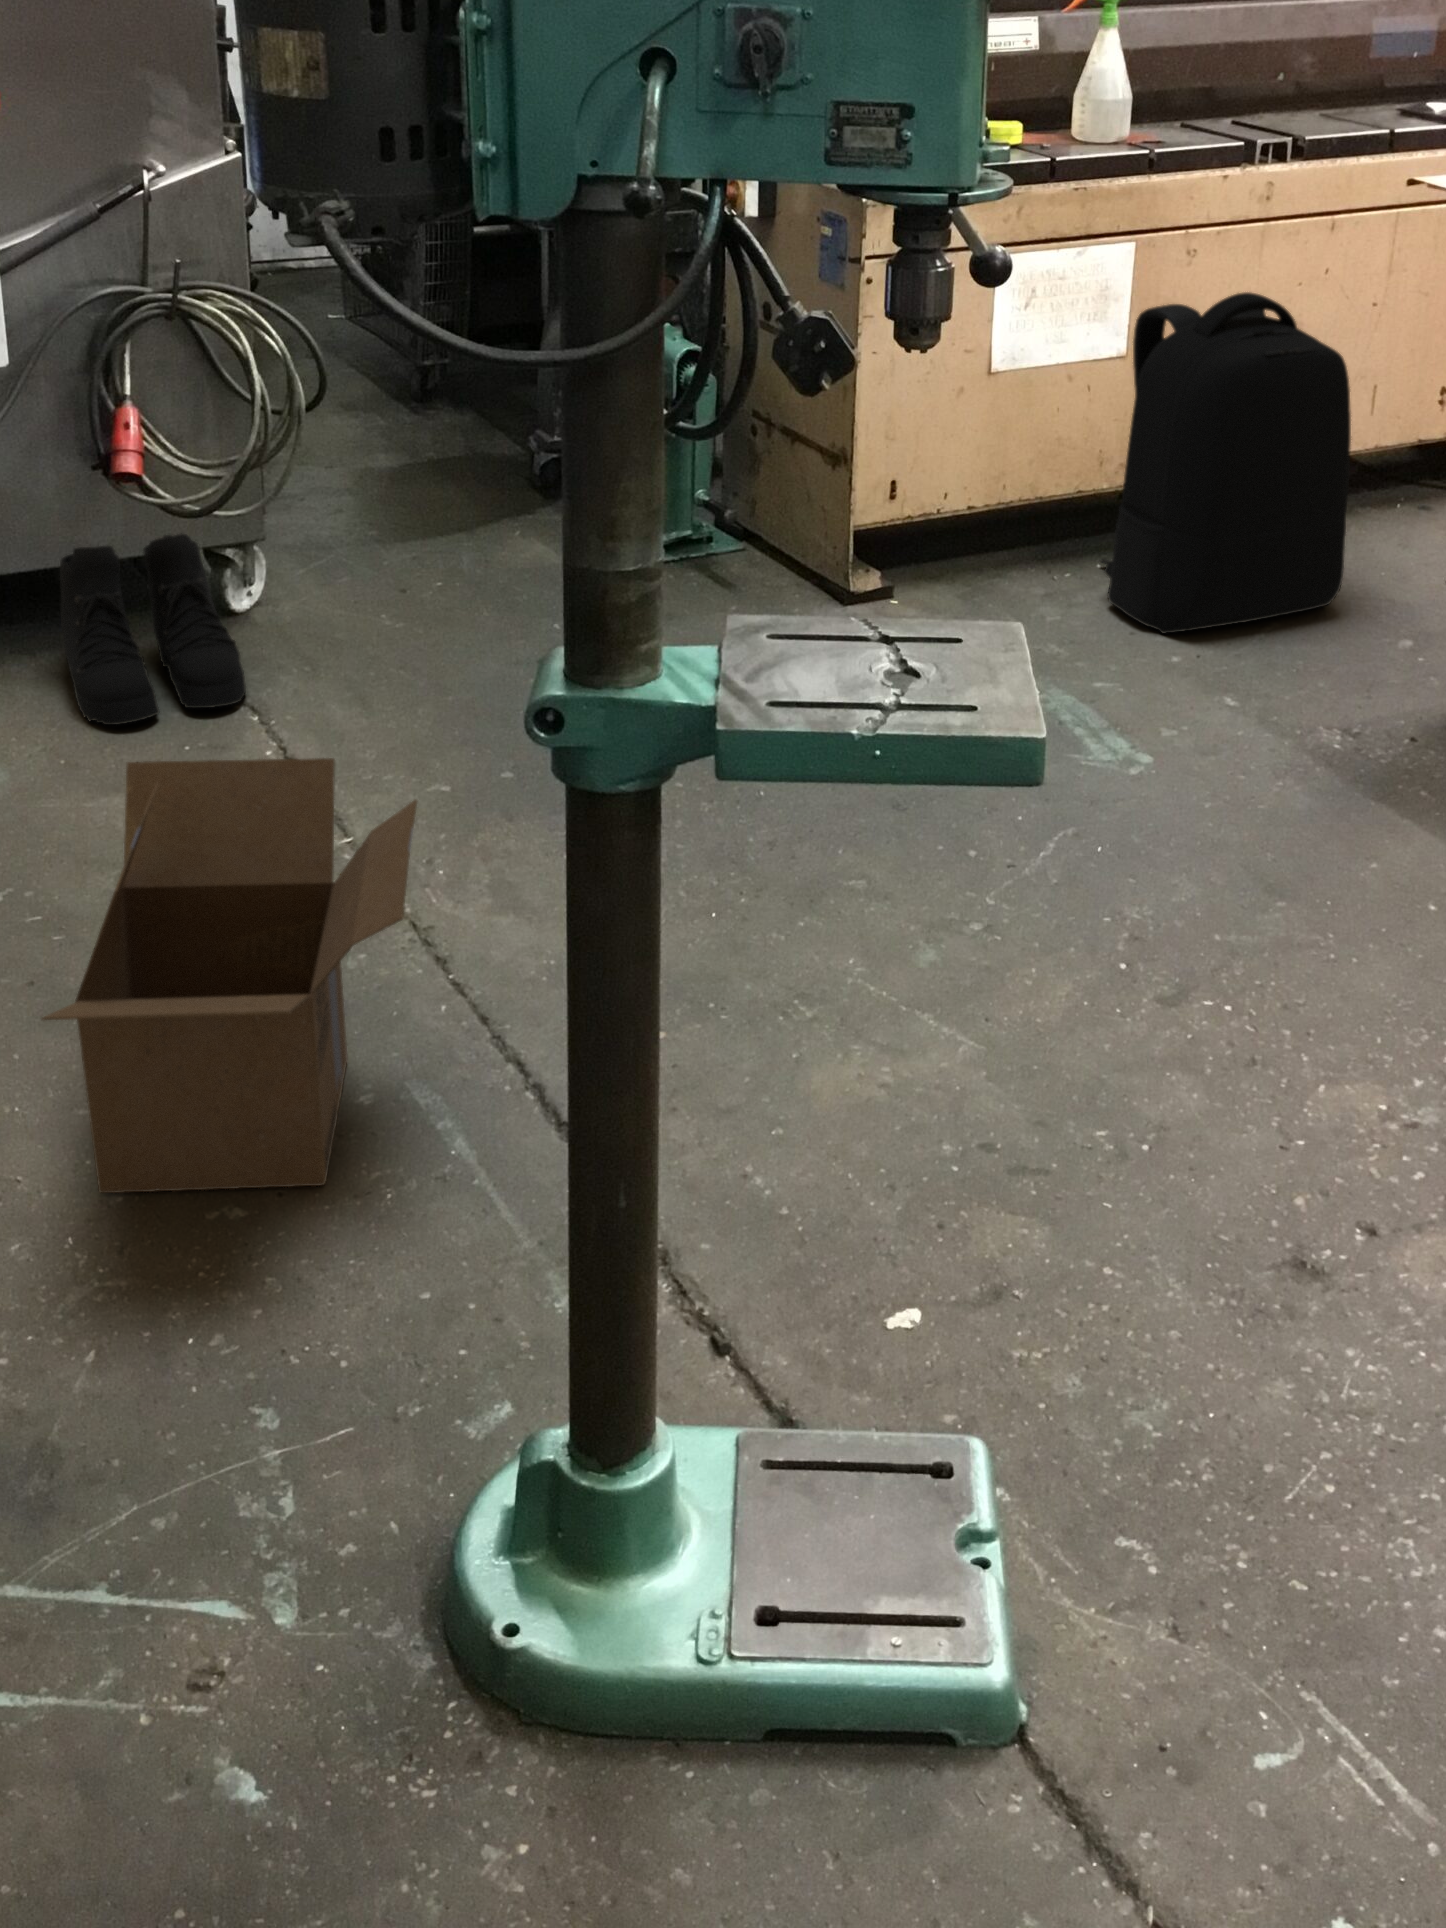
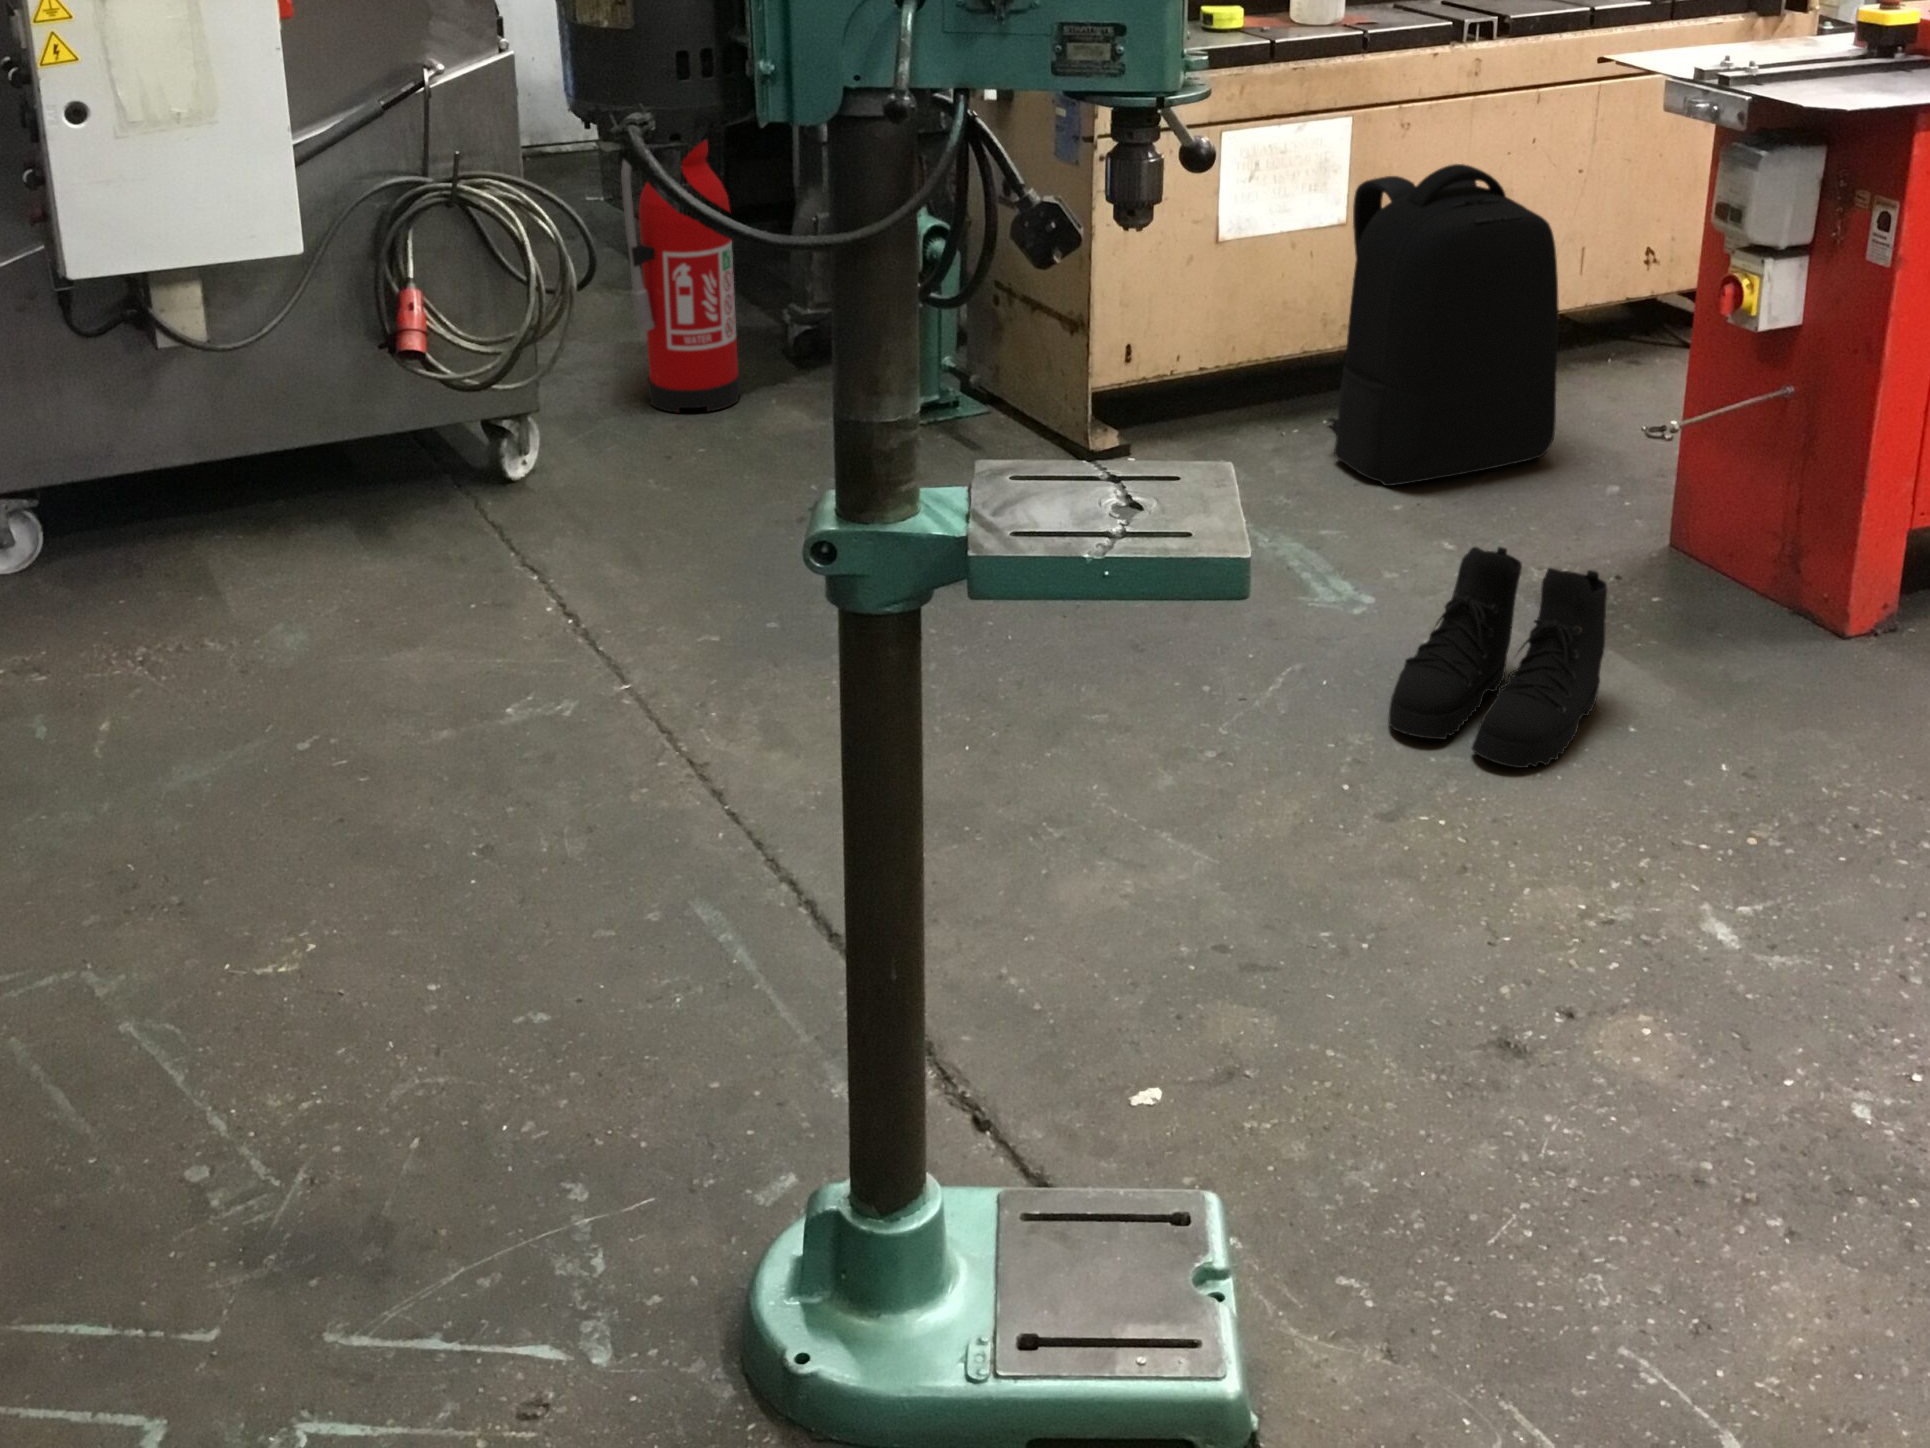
fire extinguisher: none [358,195,482,541] -> present [621,140,741,412]
boots: present [60,533,246,725] -> present [1389,547,1608,768]
cardboard box: present [42,758,418,1193] -> none [367,608,697,1006]

